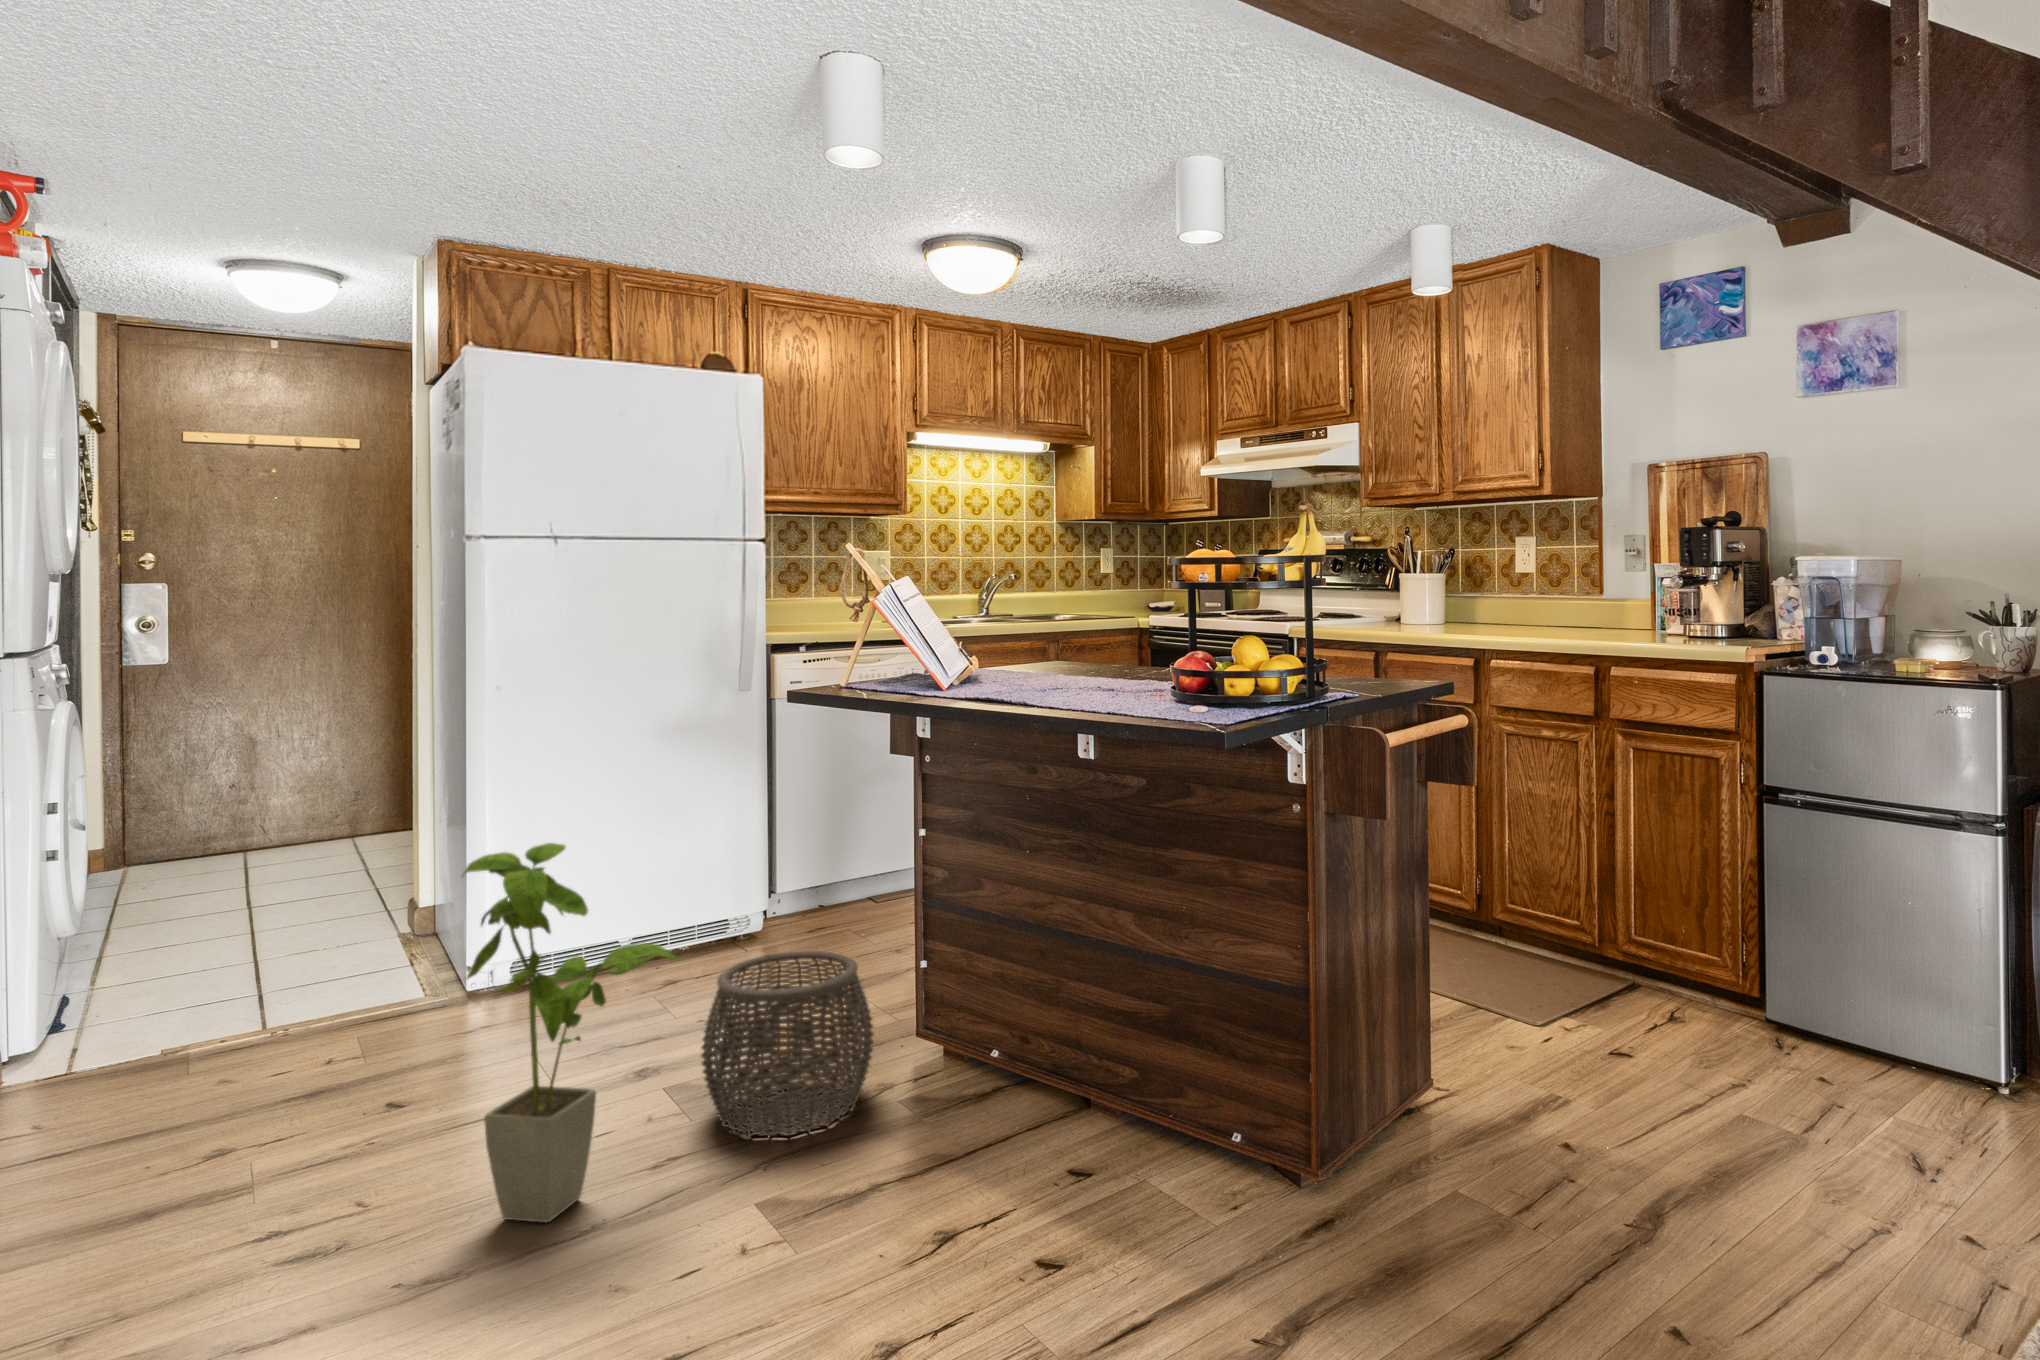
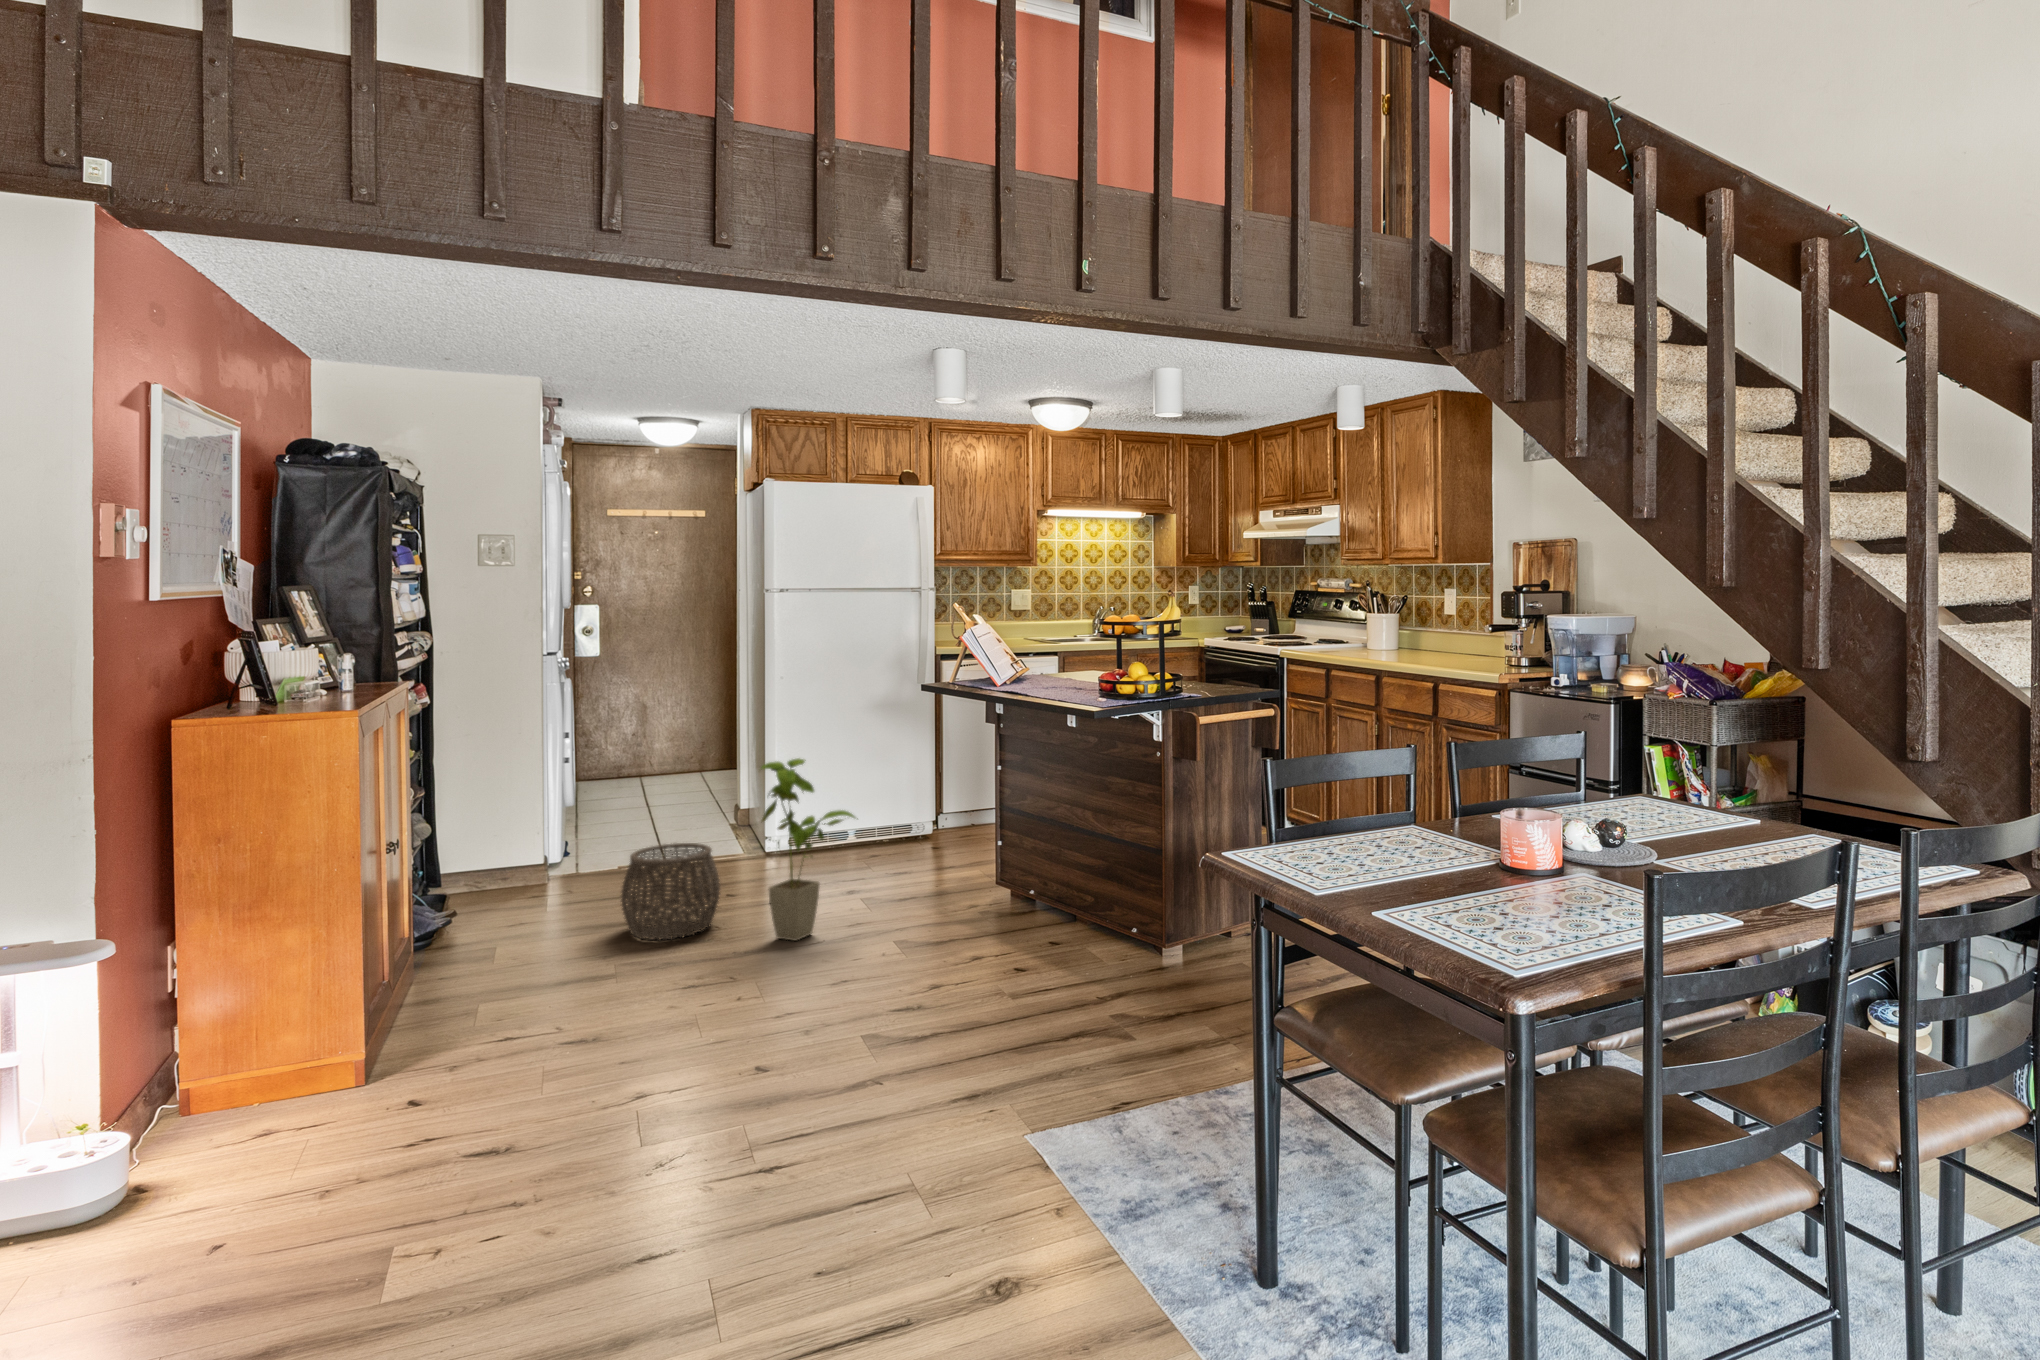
woven basket: present [701,951,874,1137] -> present [621,843,720,940]

